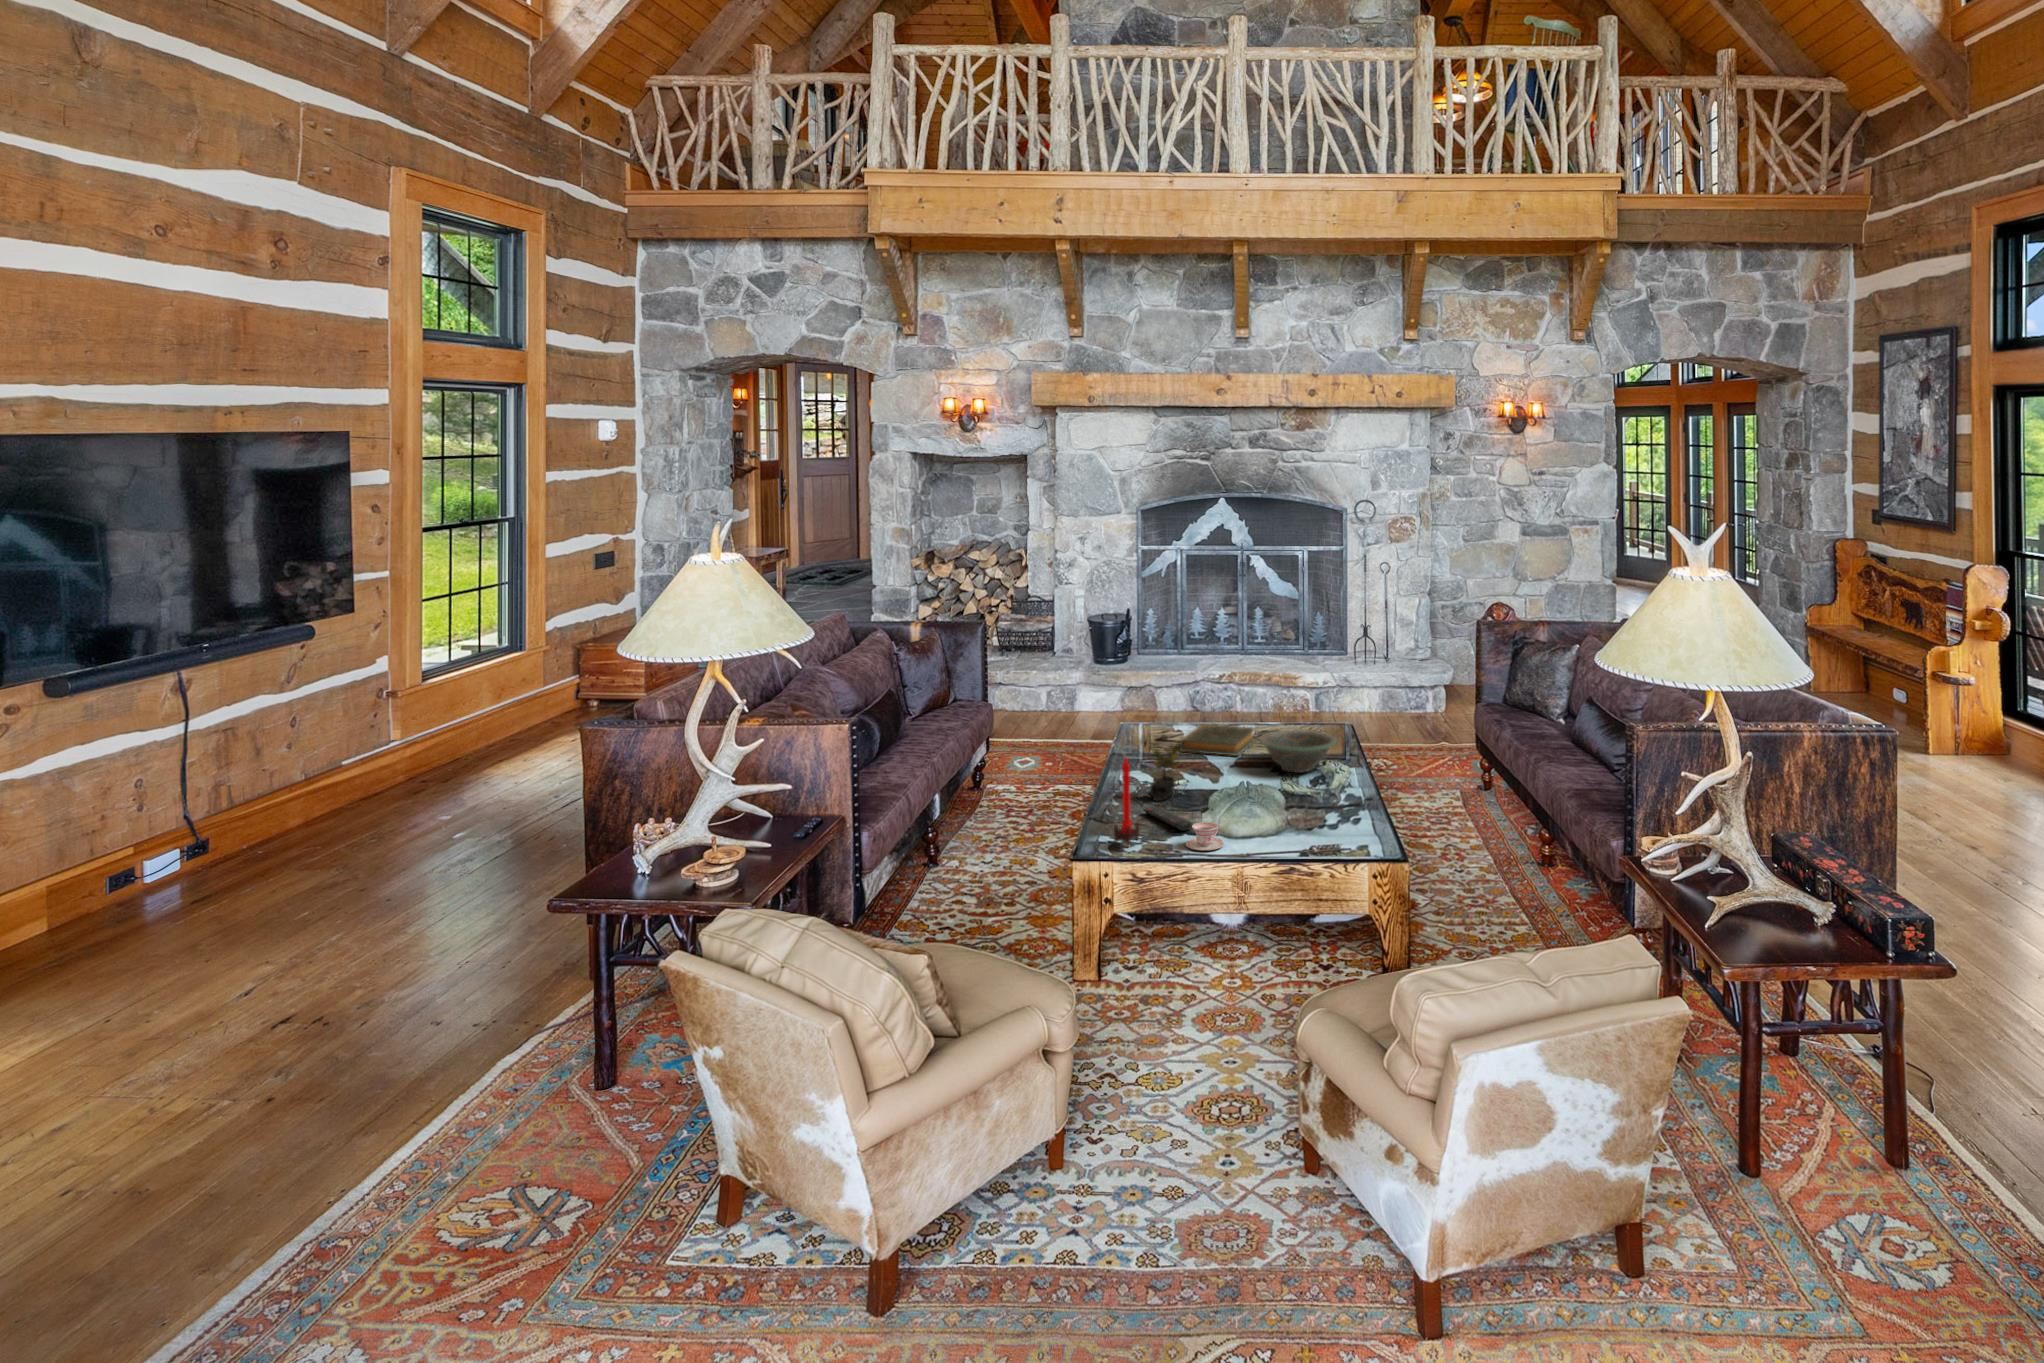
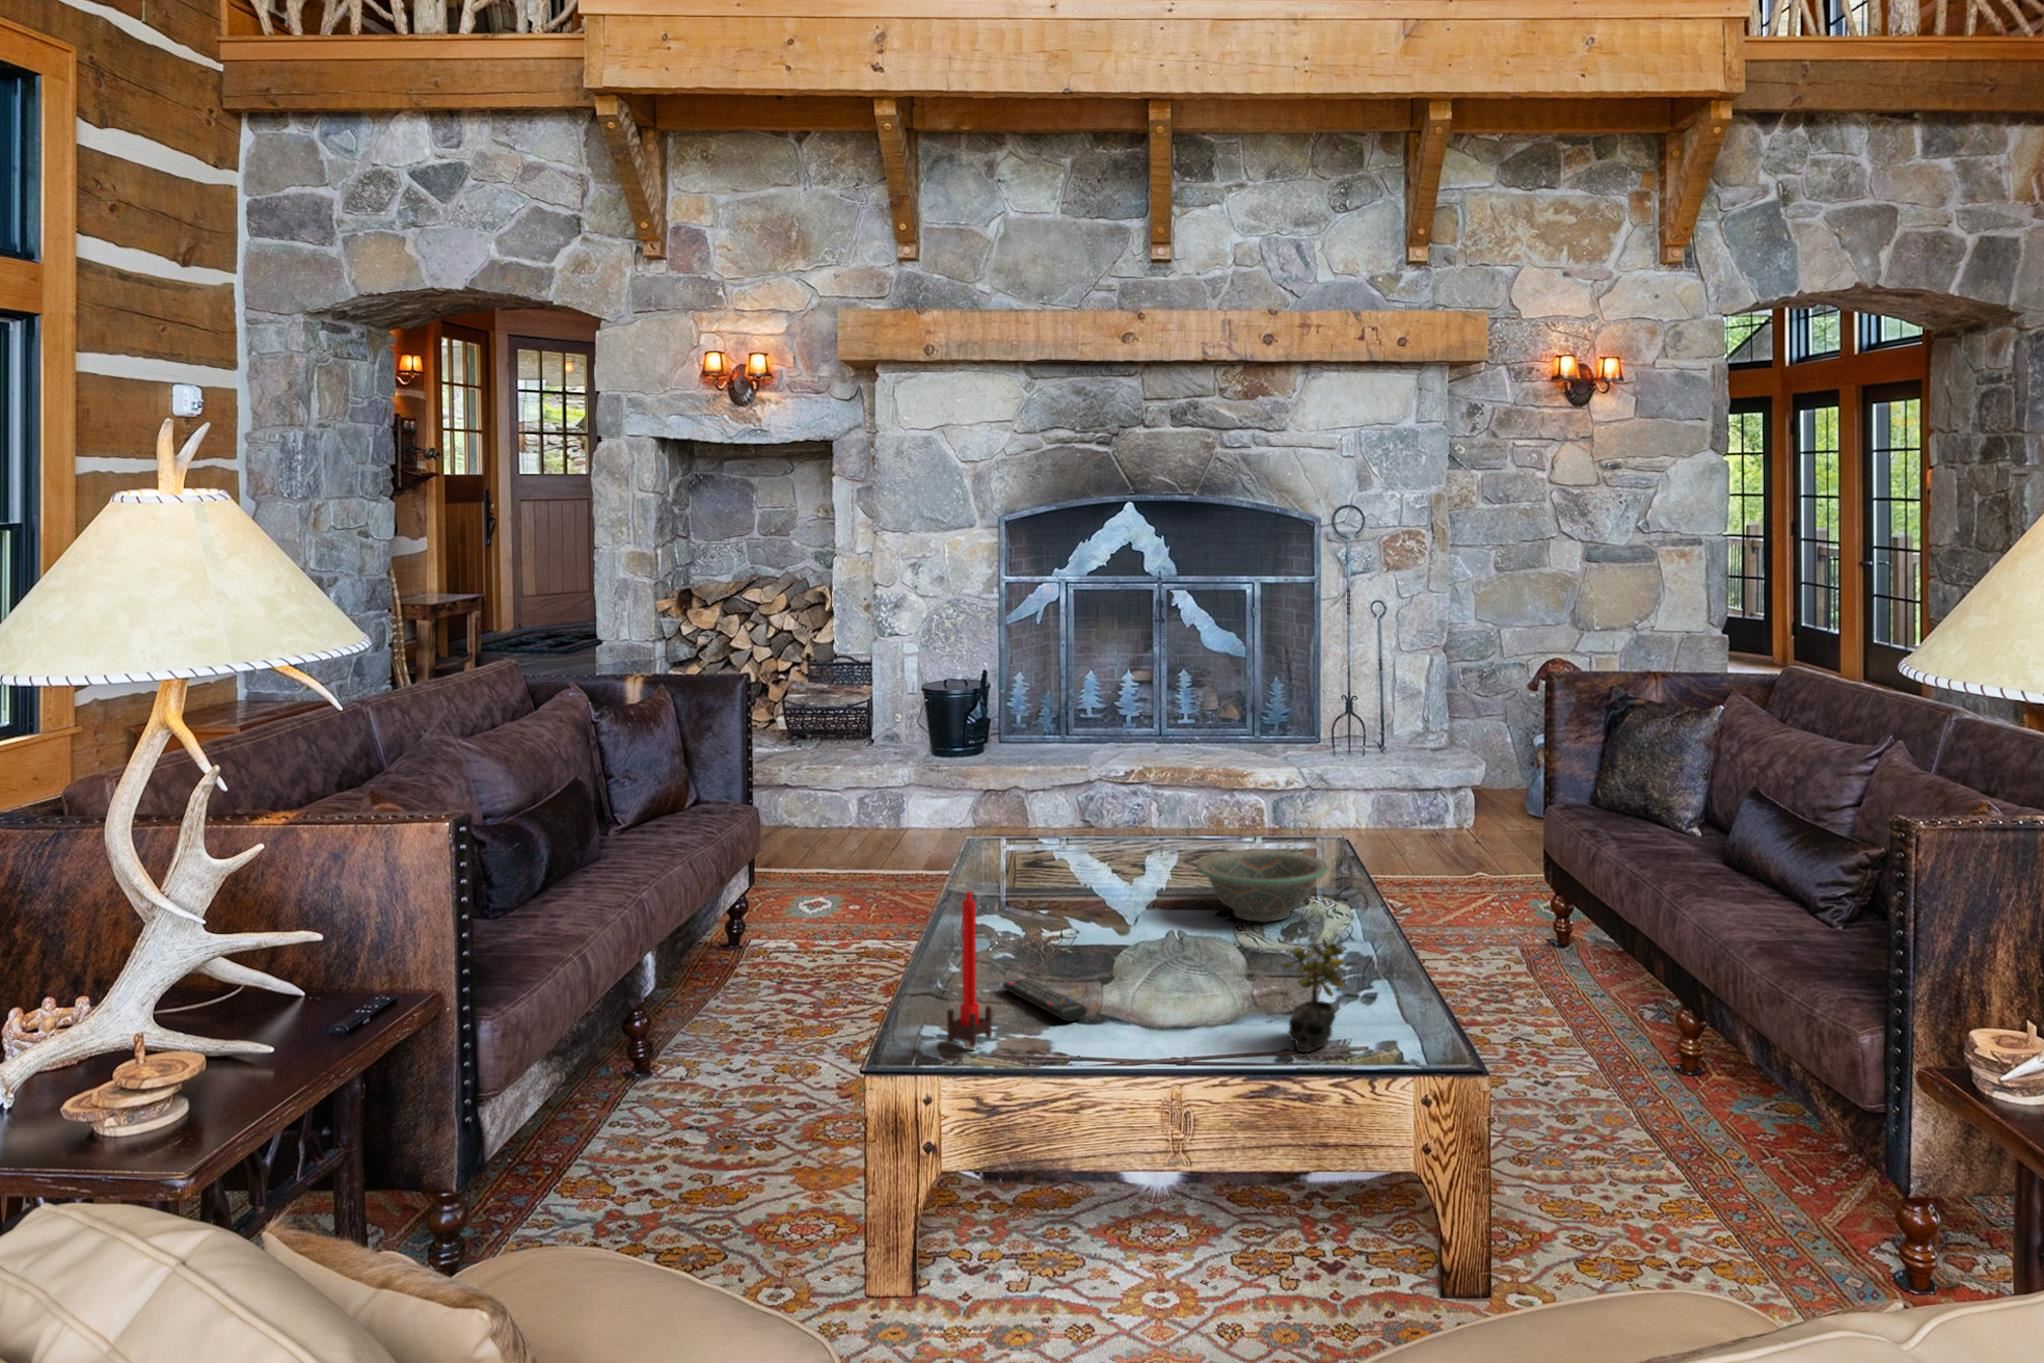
hardback book: present [1180,724,1256,756] -> none [1064,843,1193,895]
succulent plant: present [1151,748,1180,801] -> present [1282,939,1345,1052]
teacup: present [1186,822,1224,851] -> none [1073,1005,1141,1056]

